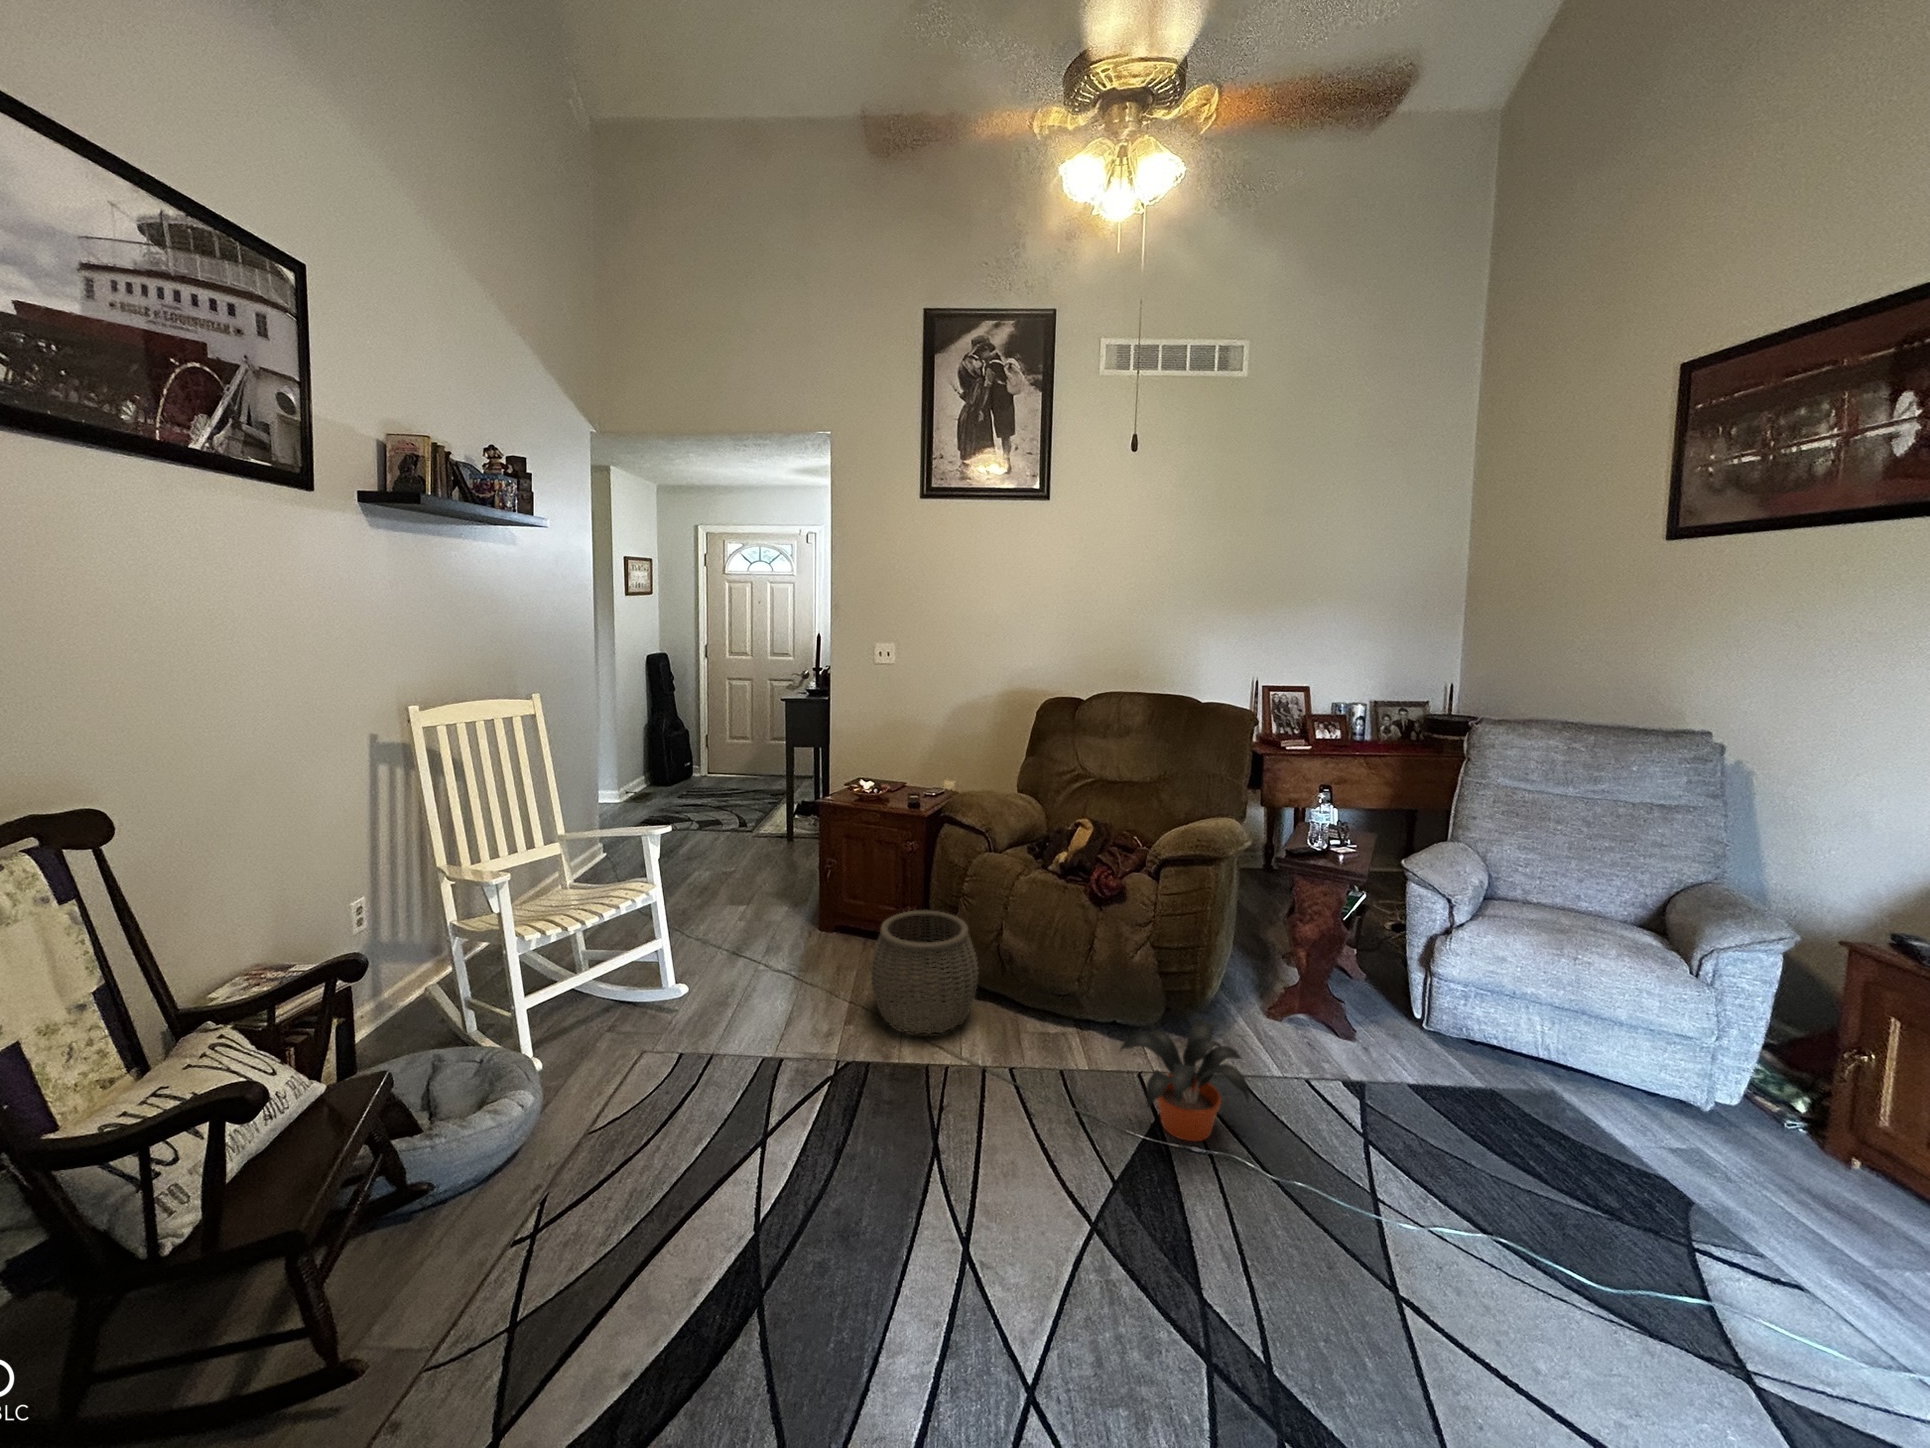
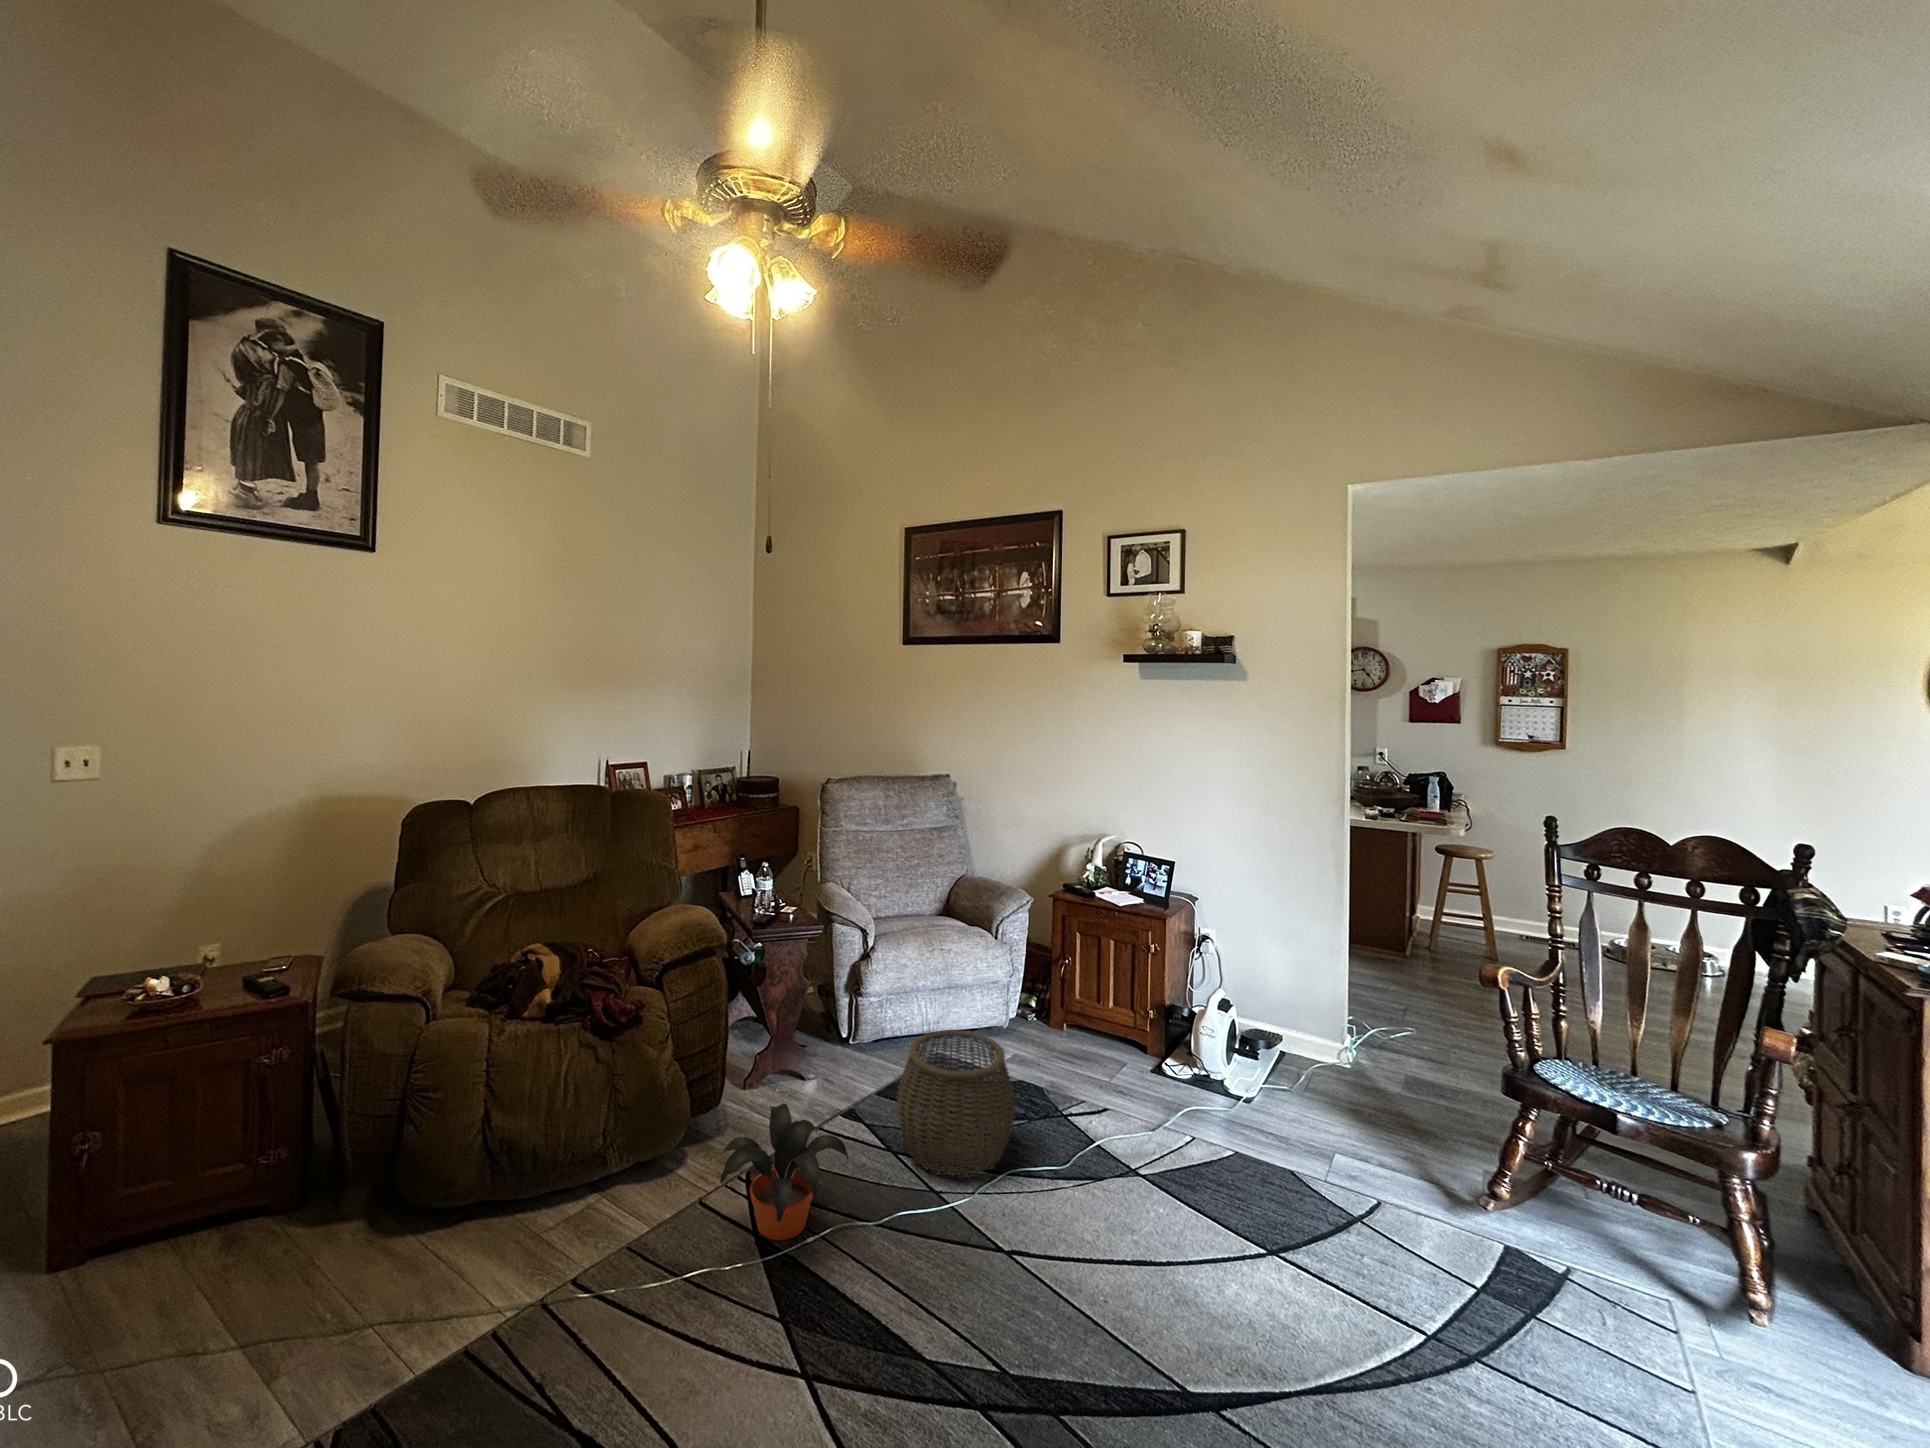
woven basket: present [871,910,979,1034] -> present [897,1030,1016,1177]

